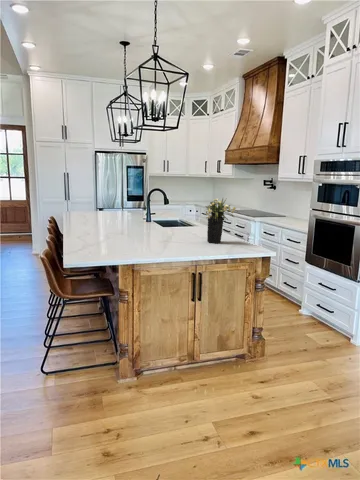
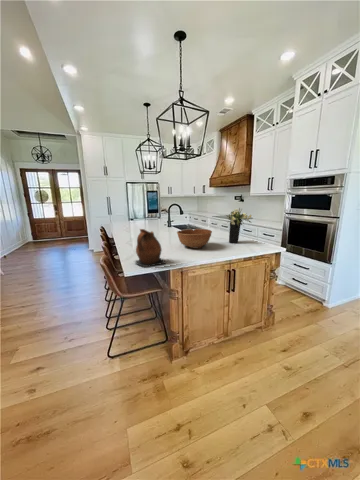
ceramic pitcher: none [75,216,111,258] -> present [135,229,166,267]
bowl: none [137,222,180,246] -> present [177,229,212,248]

